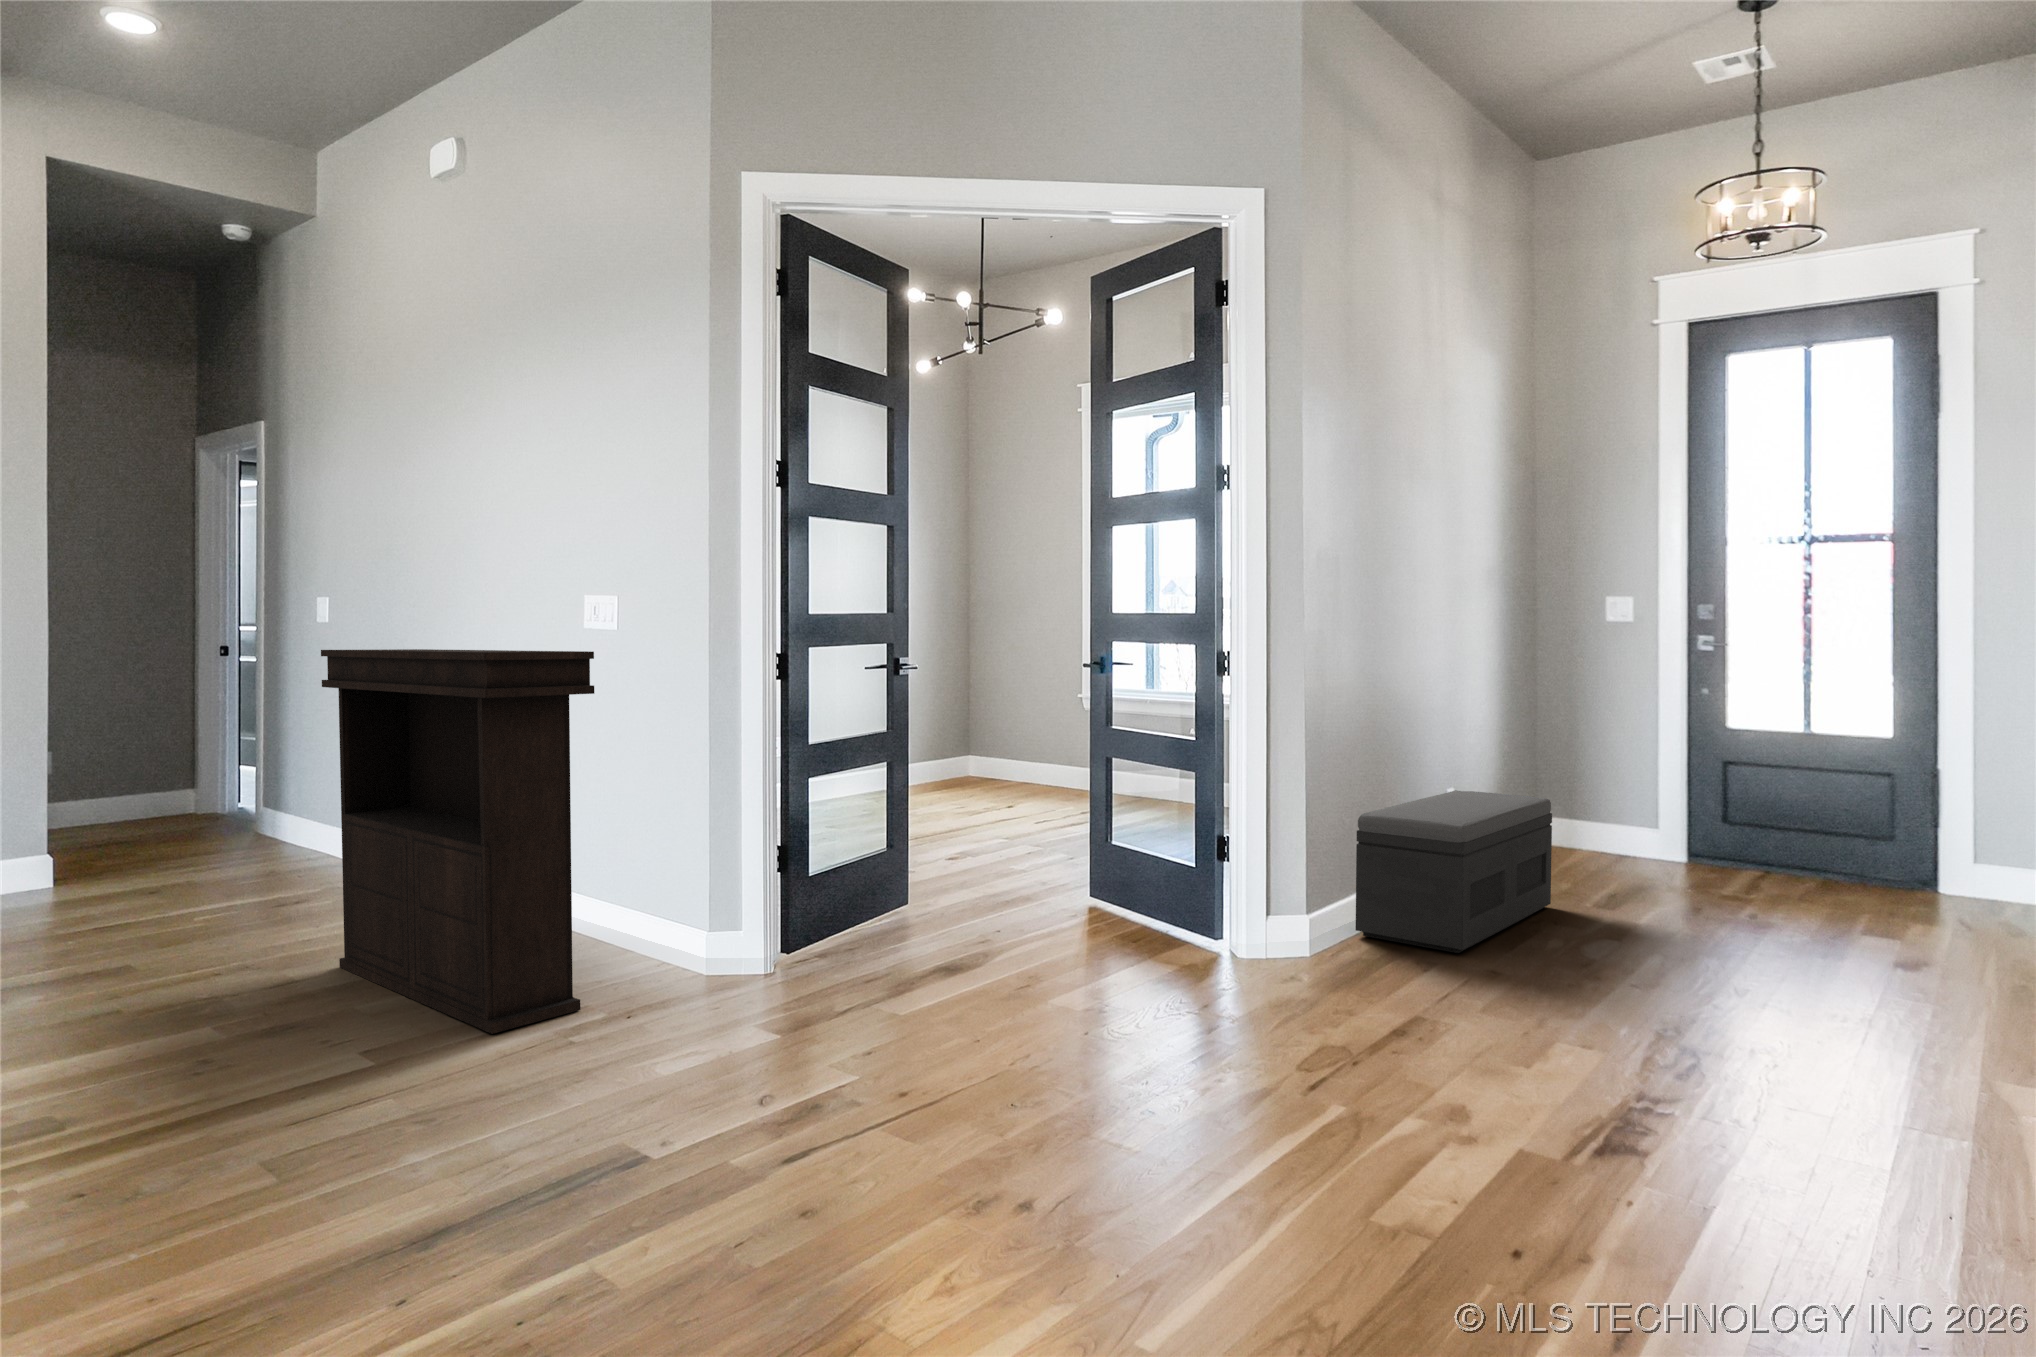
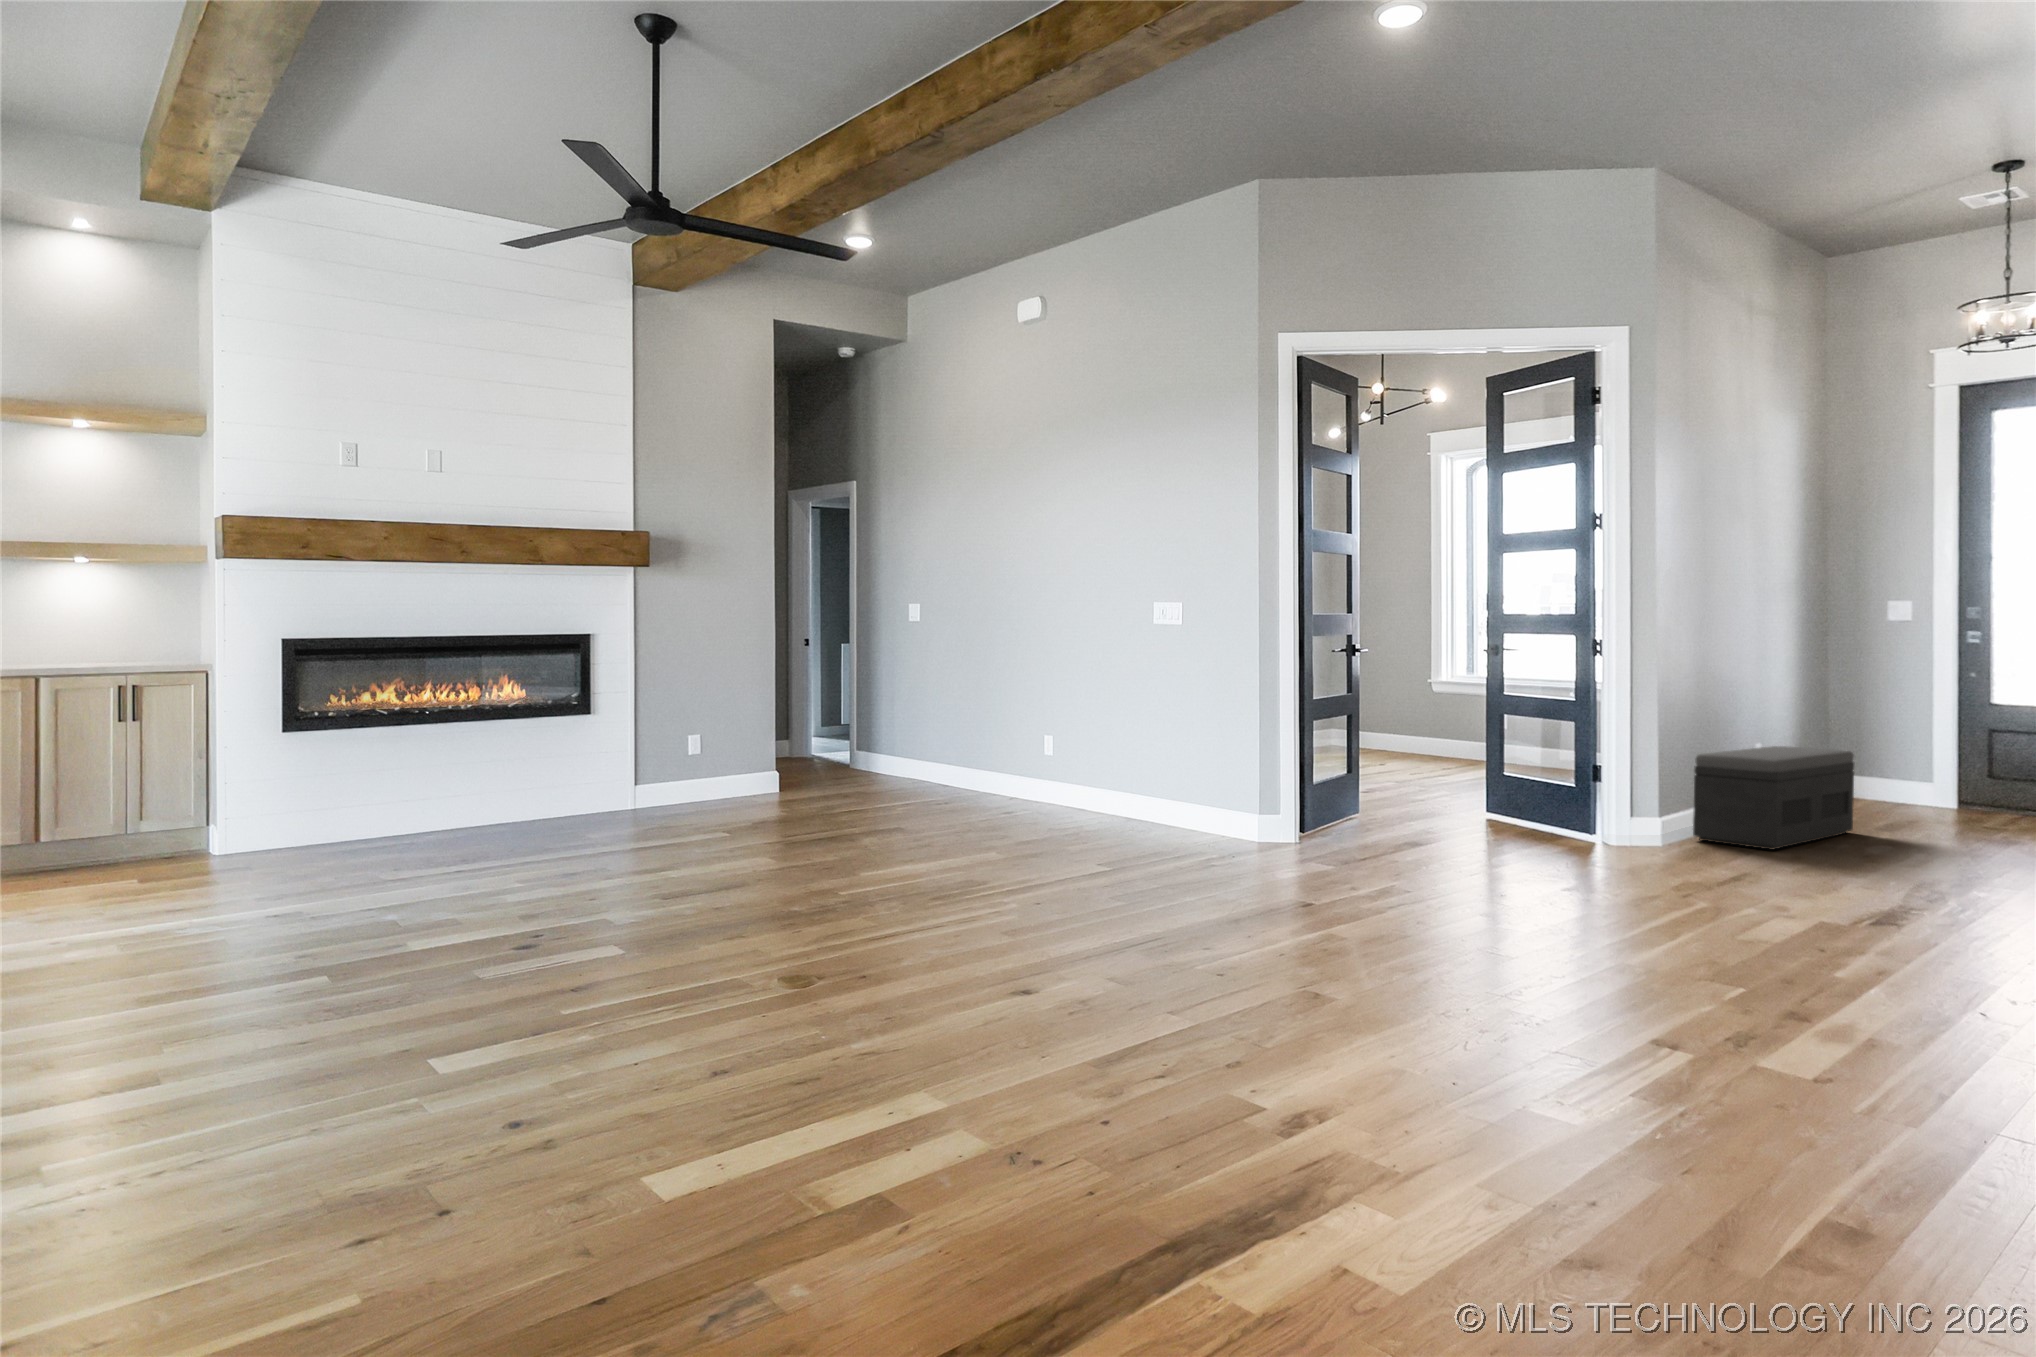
console table: present [321,649,594,1034] -> none [1012,637,1202,855]

